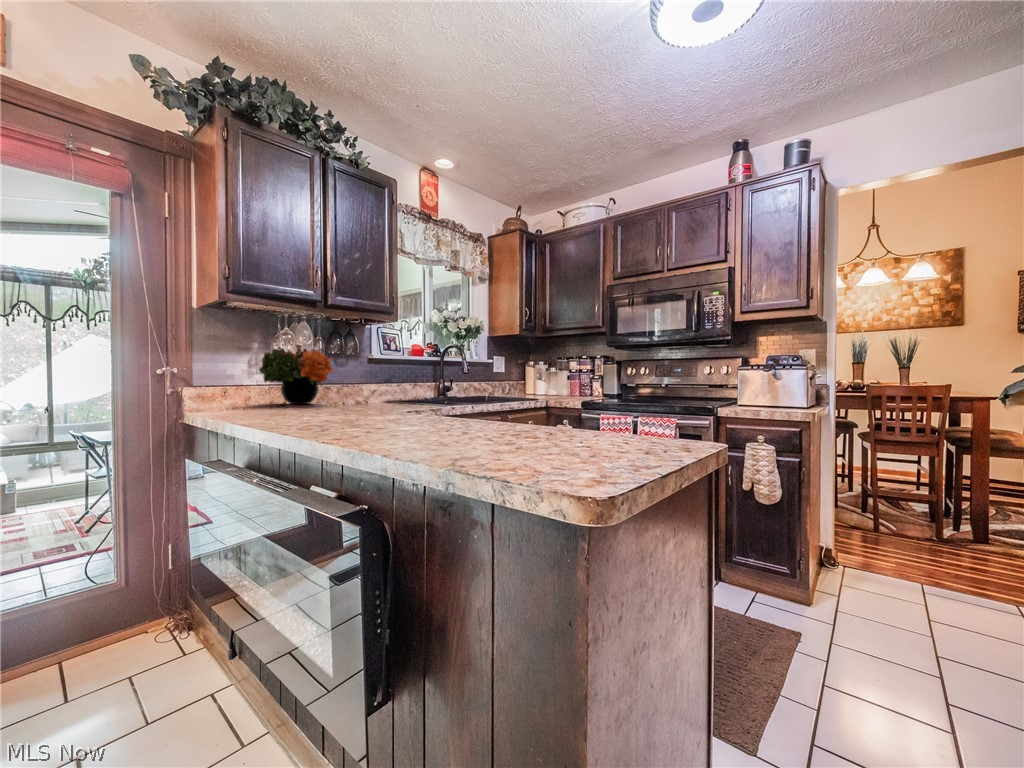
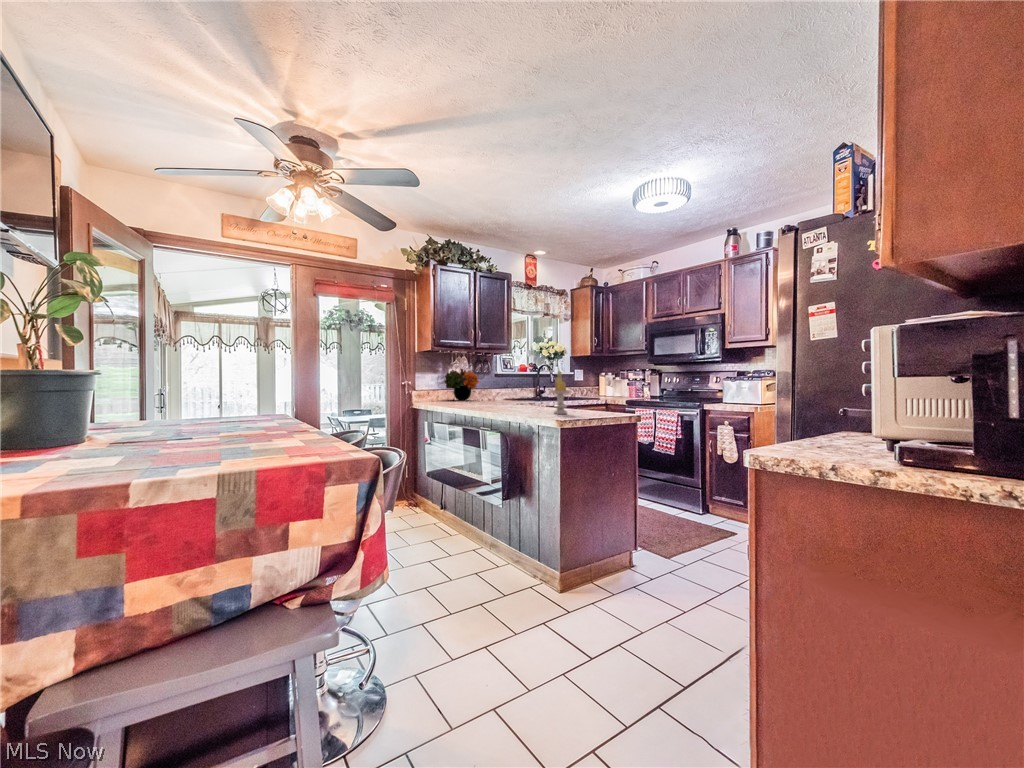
candle: none [512,329,580,467] -> present [550,371,570,414]

